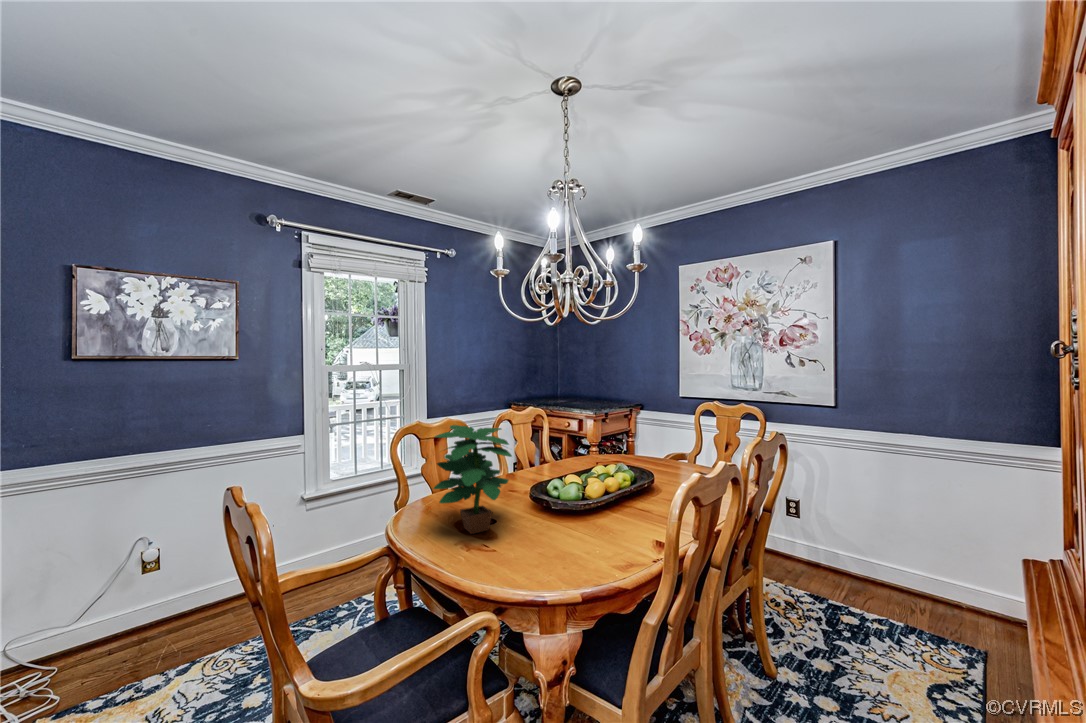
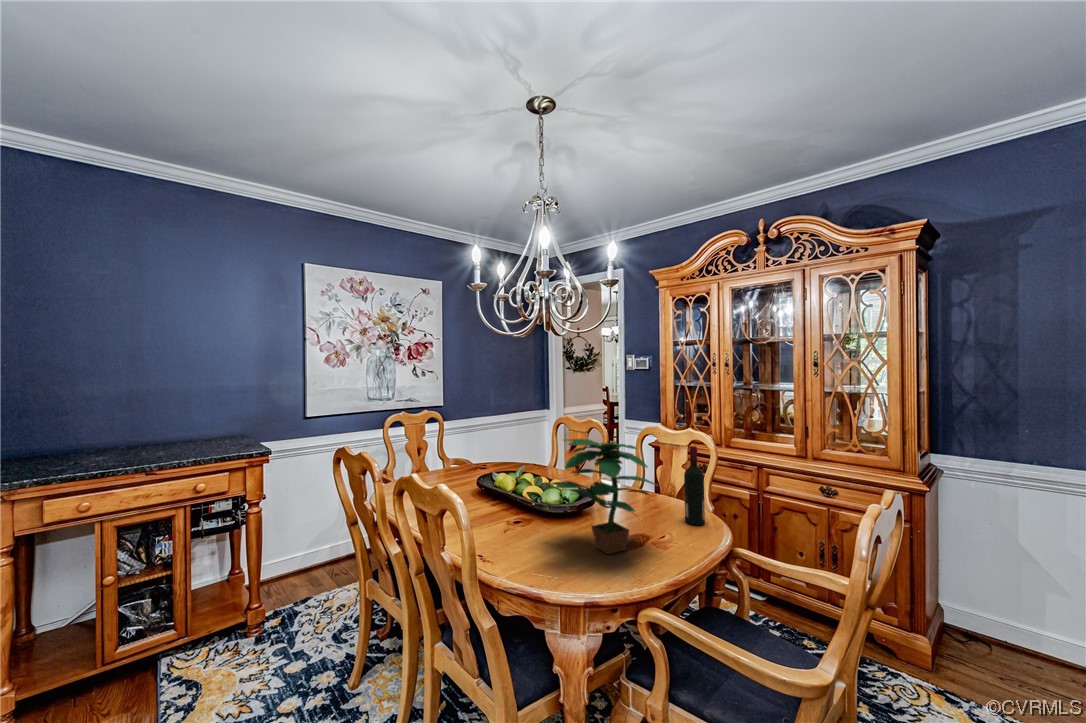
wine bottle: none [539,474,564,580] -> present [684,446,705,525]

